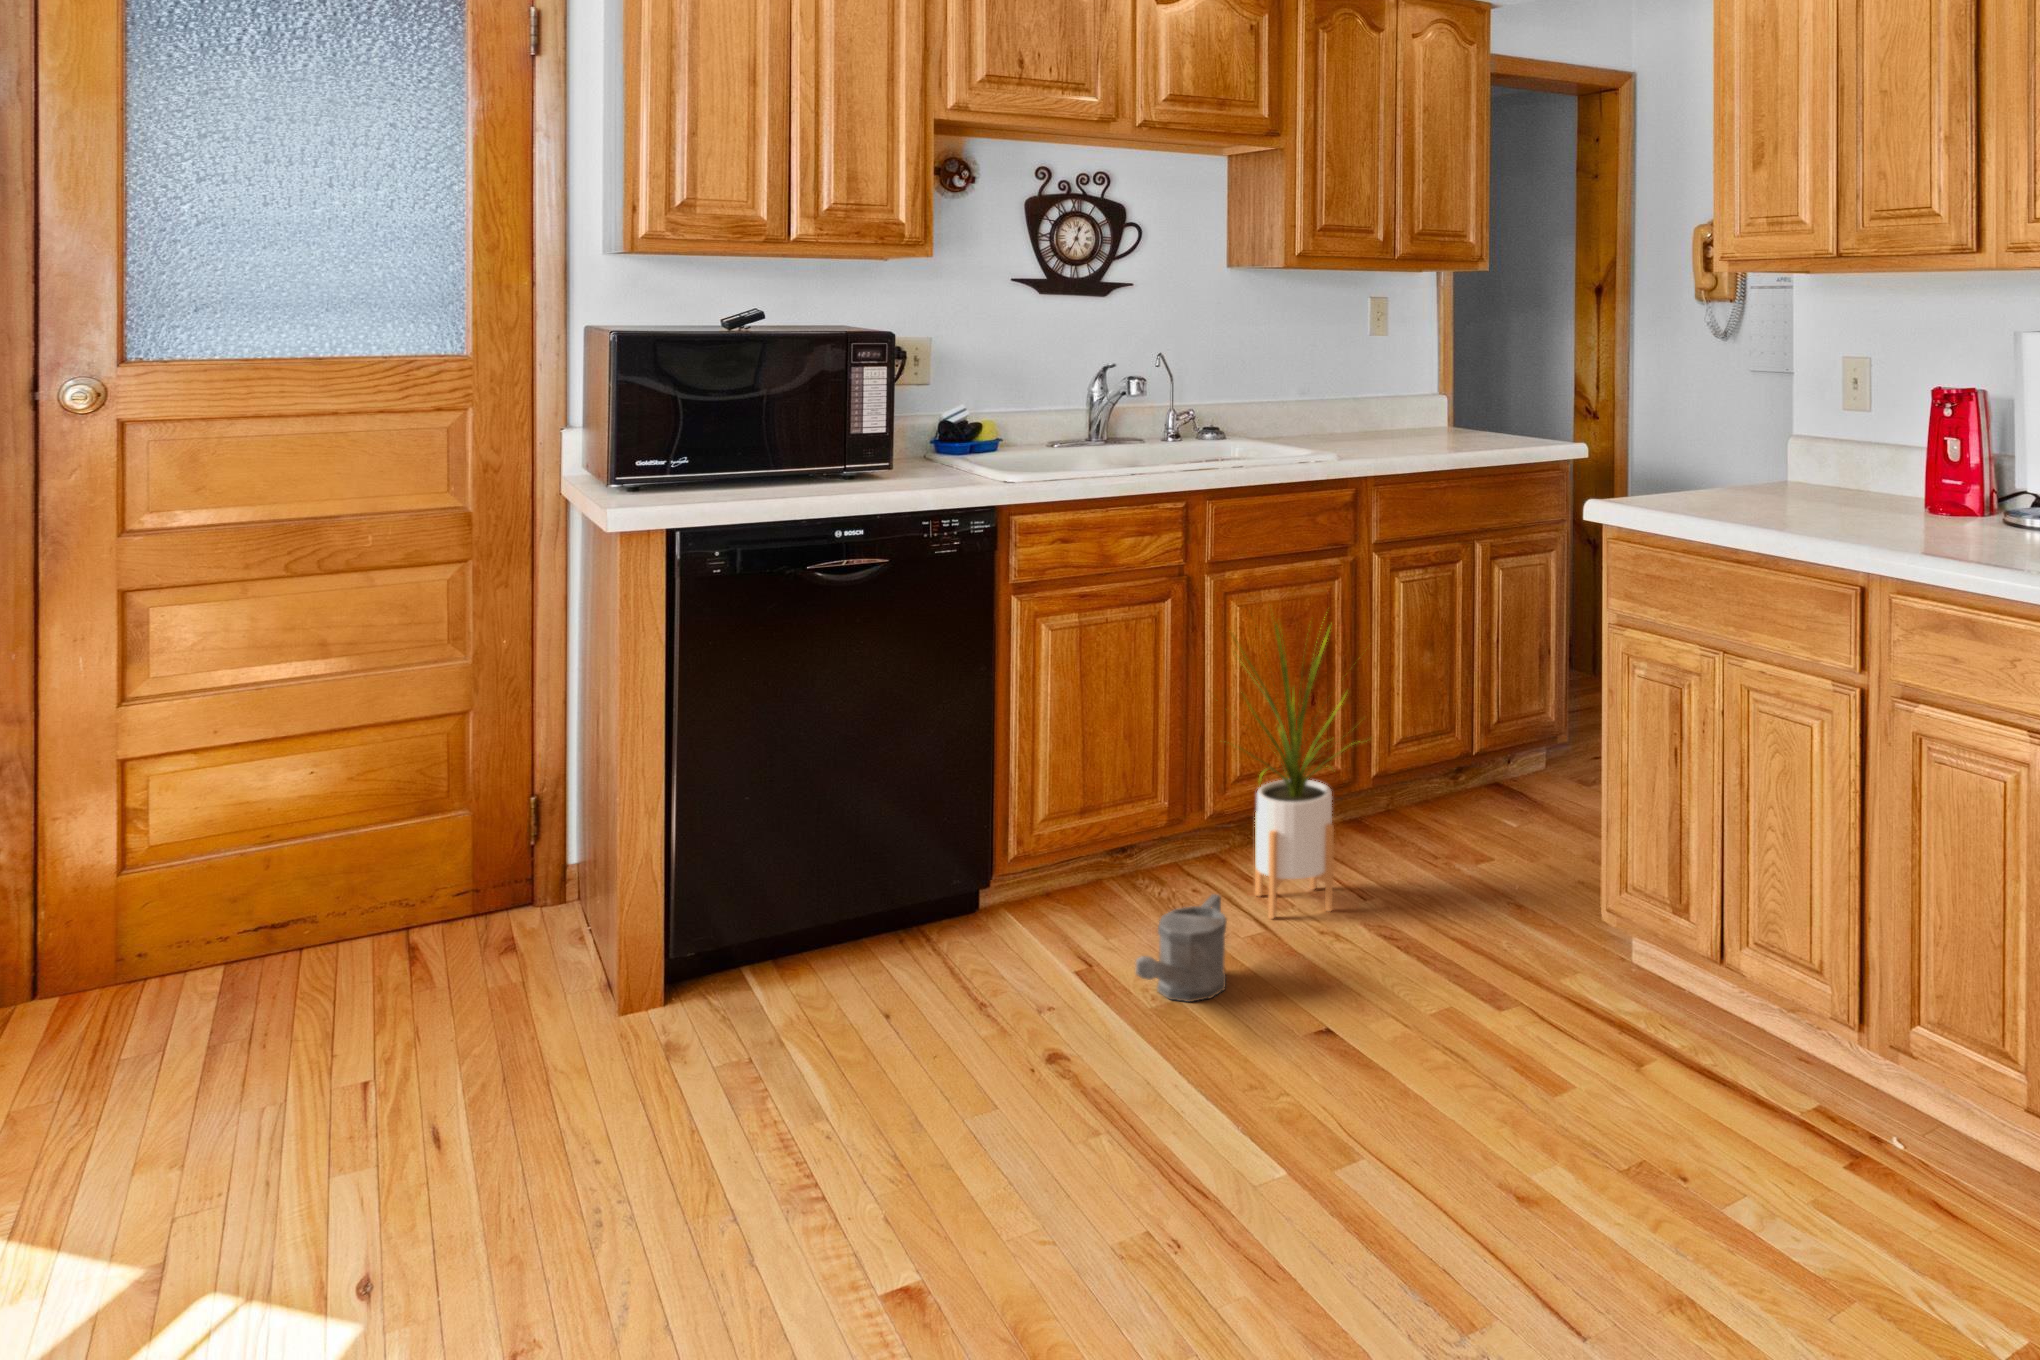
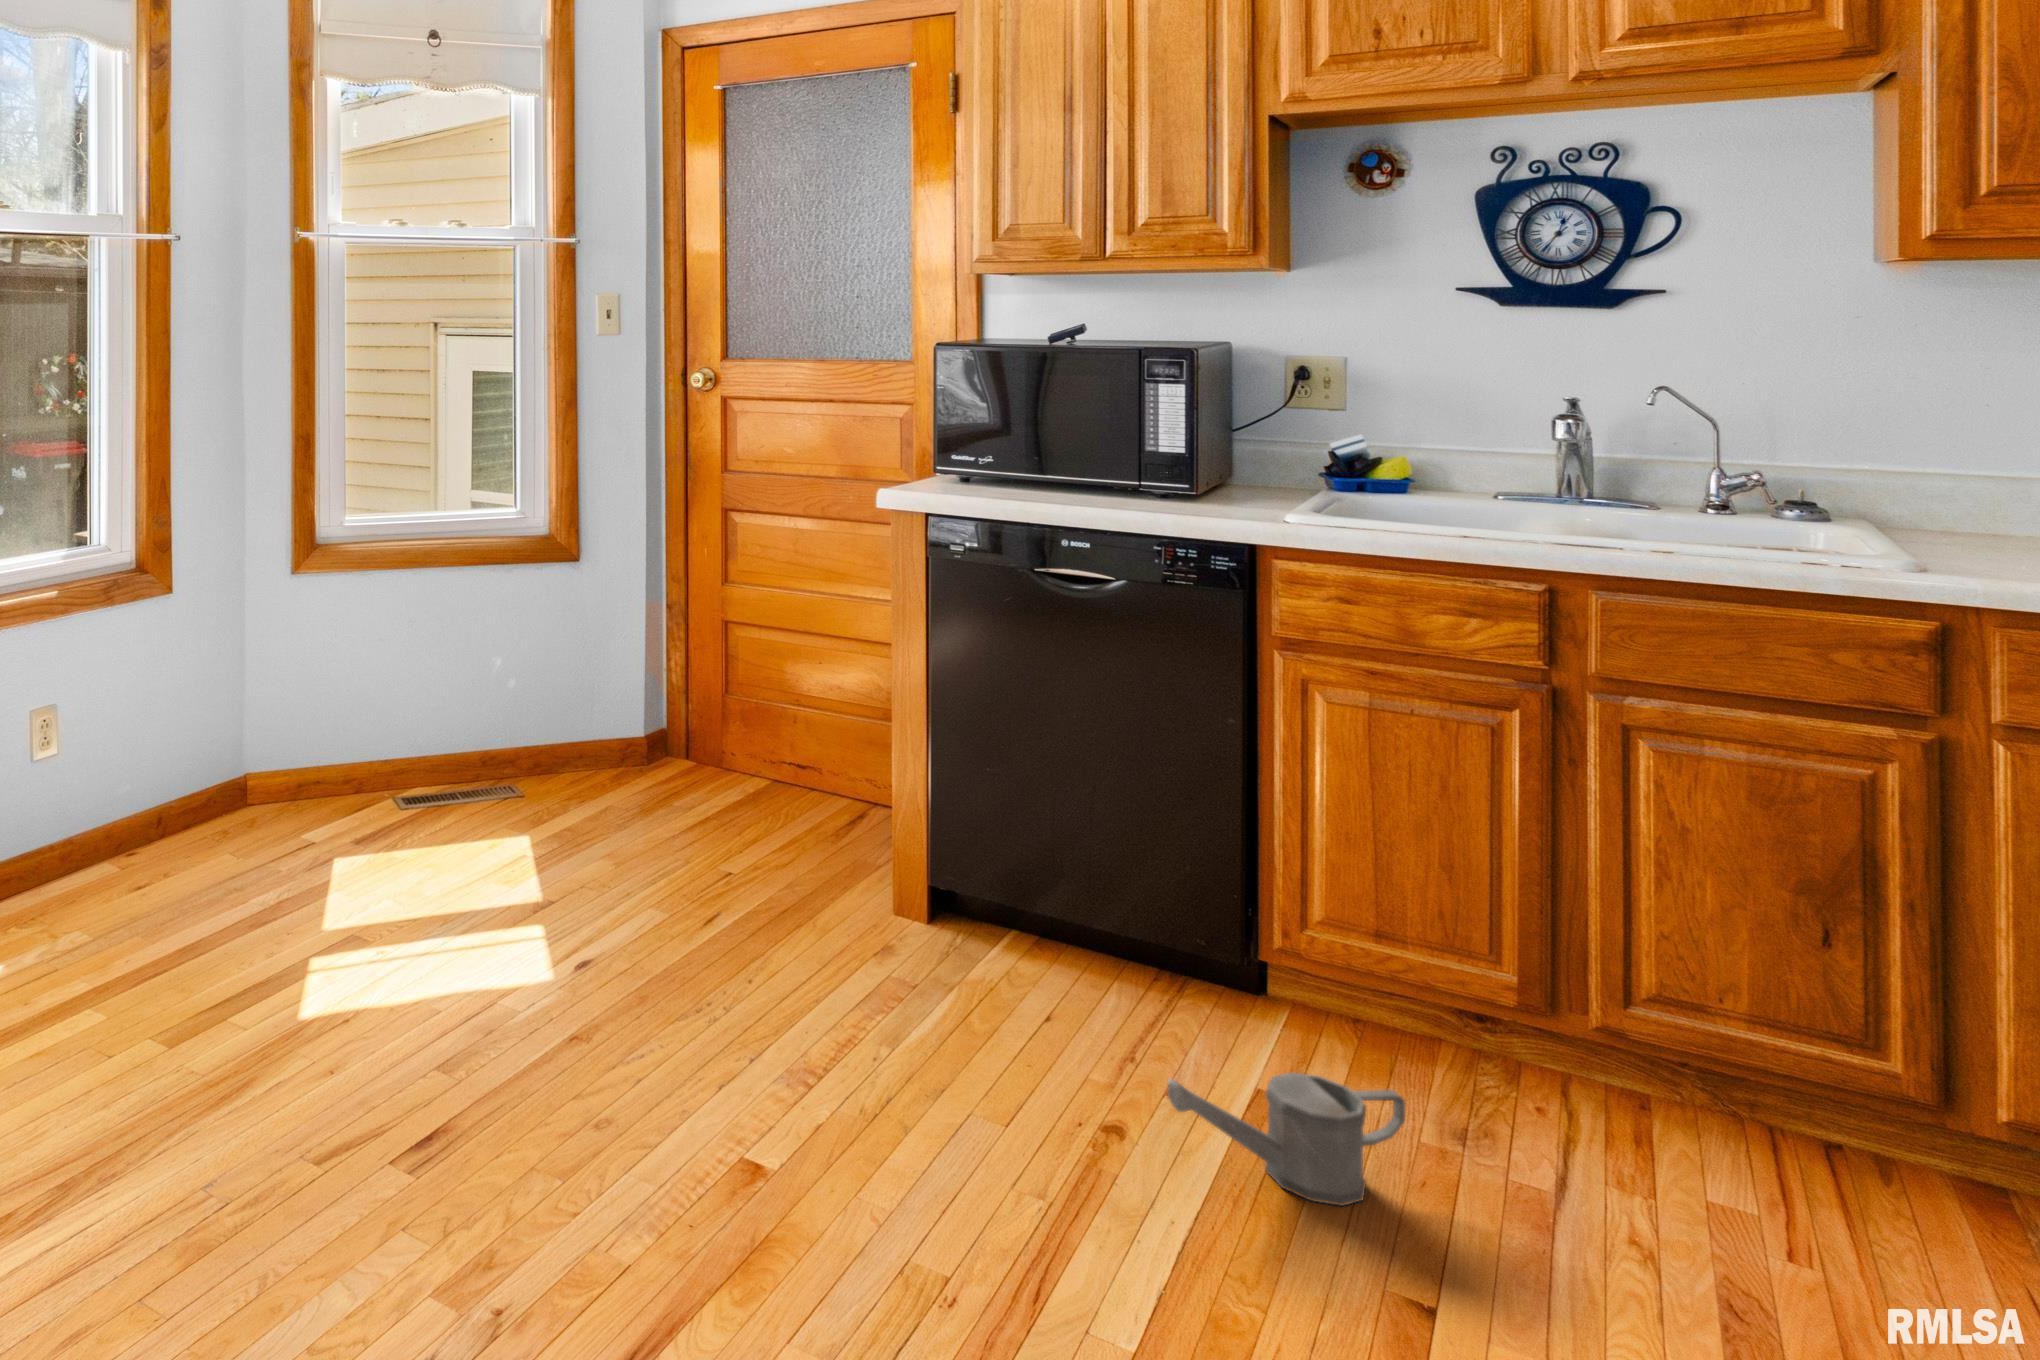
house plant: present [1237,614,1355,919] -> none [1472,745,1787,1244]

